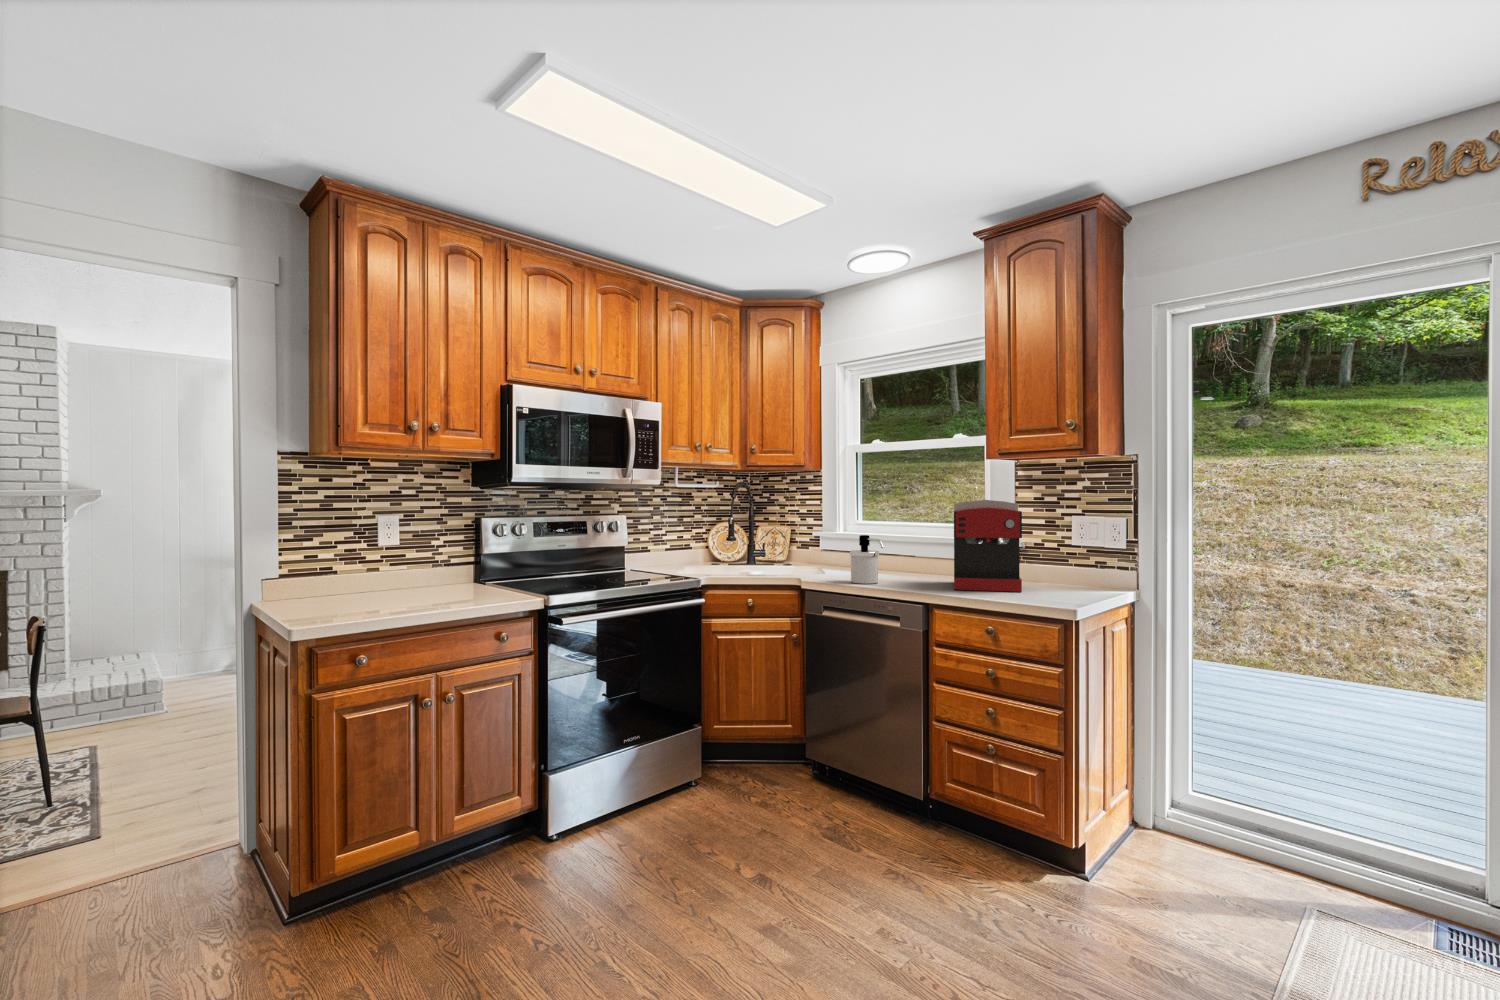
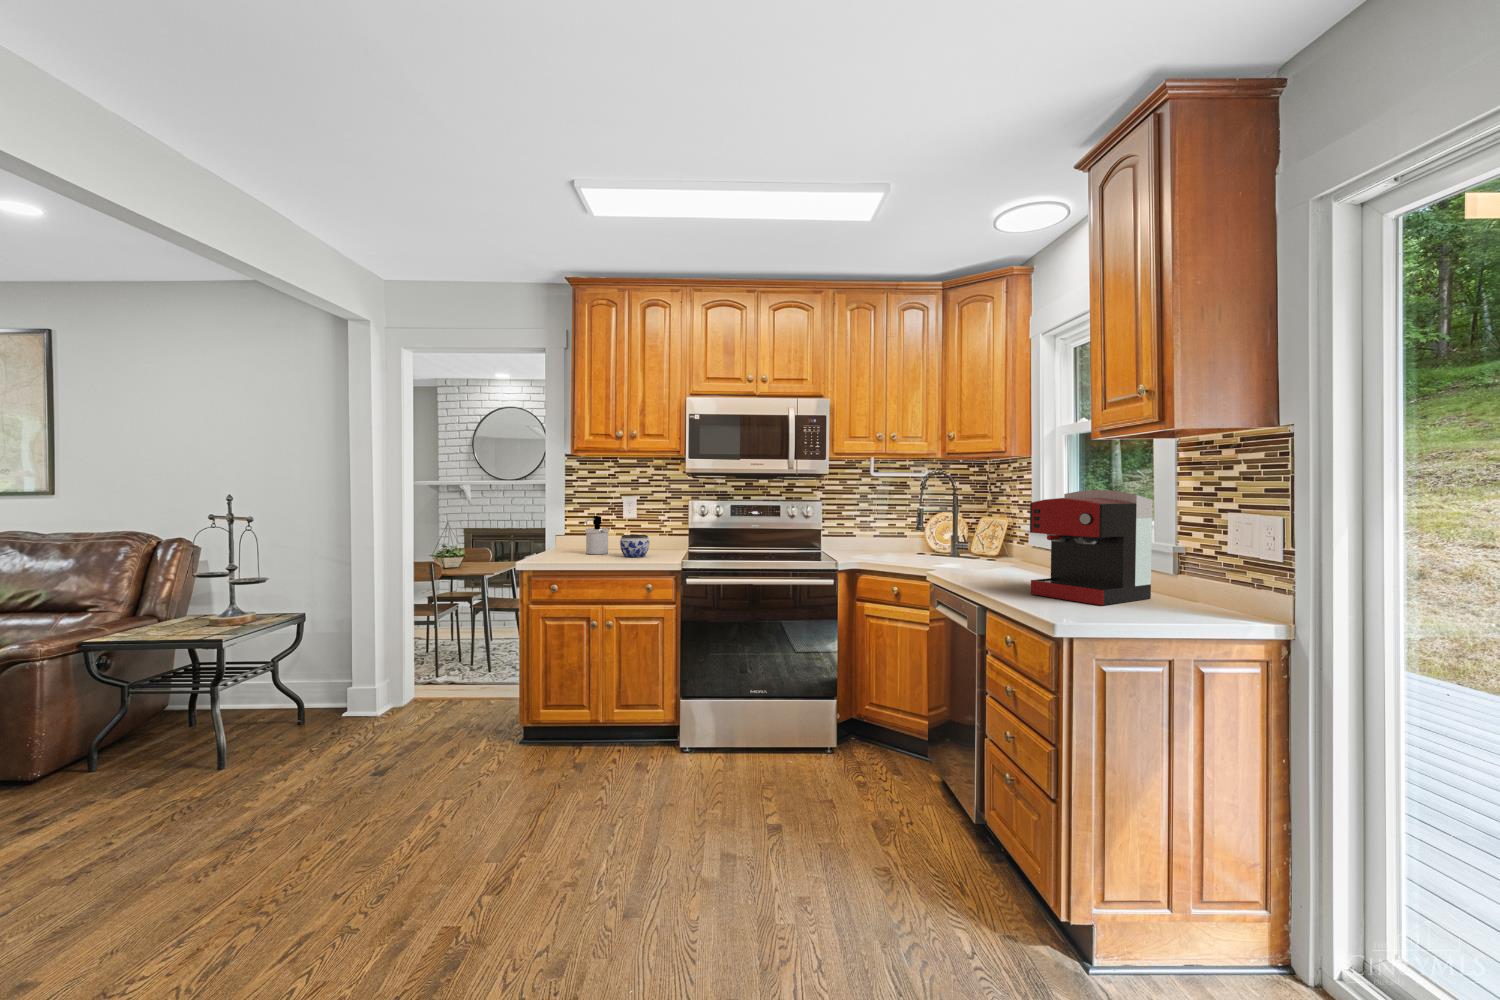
soap dispenser: present [850,535,883,584] -> present [584,516,609,554]
jar: none [416,567,461,600] -> present [620,534,649,557]

